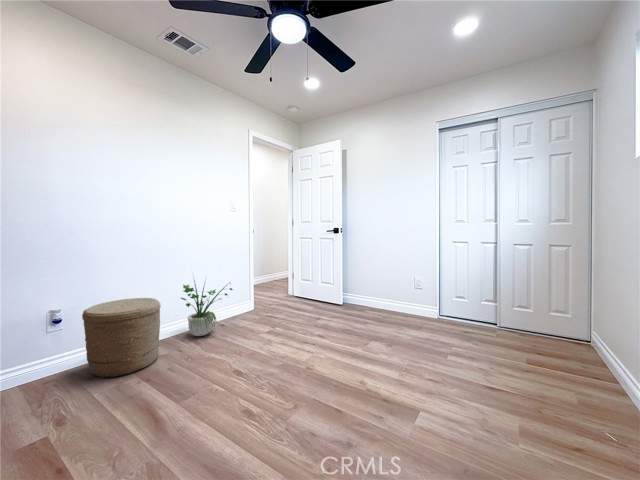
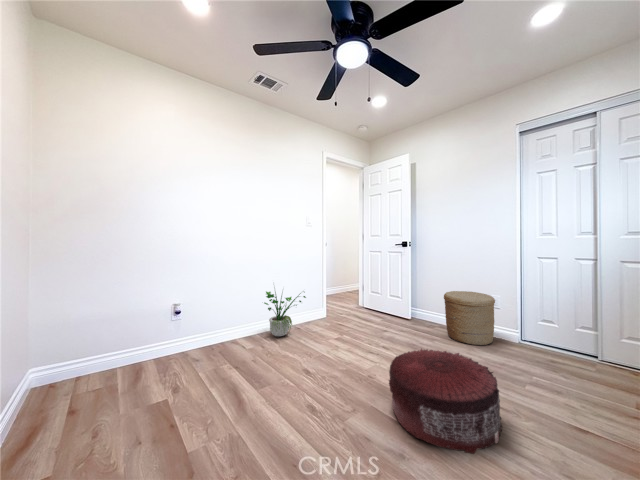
woven basket: present [82,298,161,377] -> present [444,291,495,345]
pouf: none [331,332,436,430] -> present [389,349,502,454]

